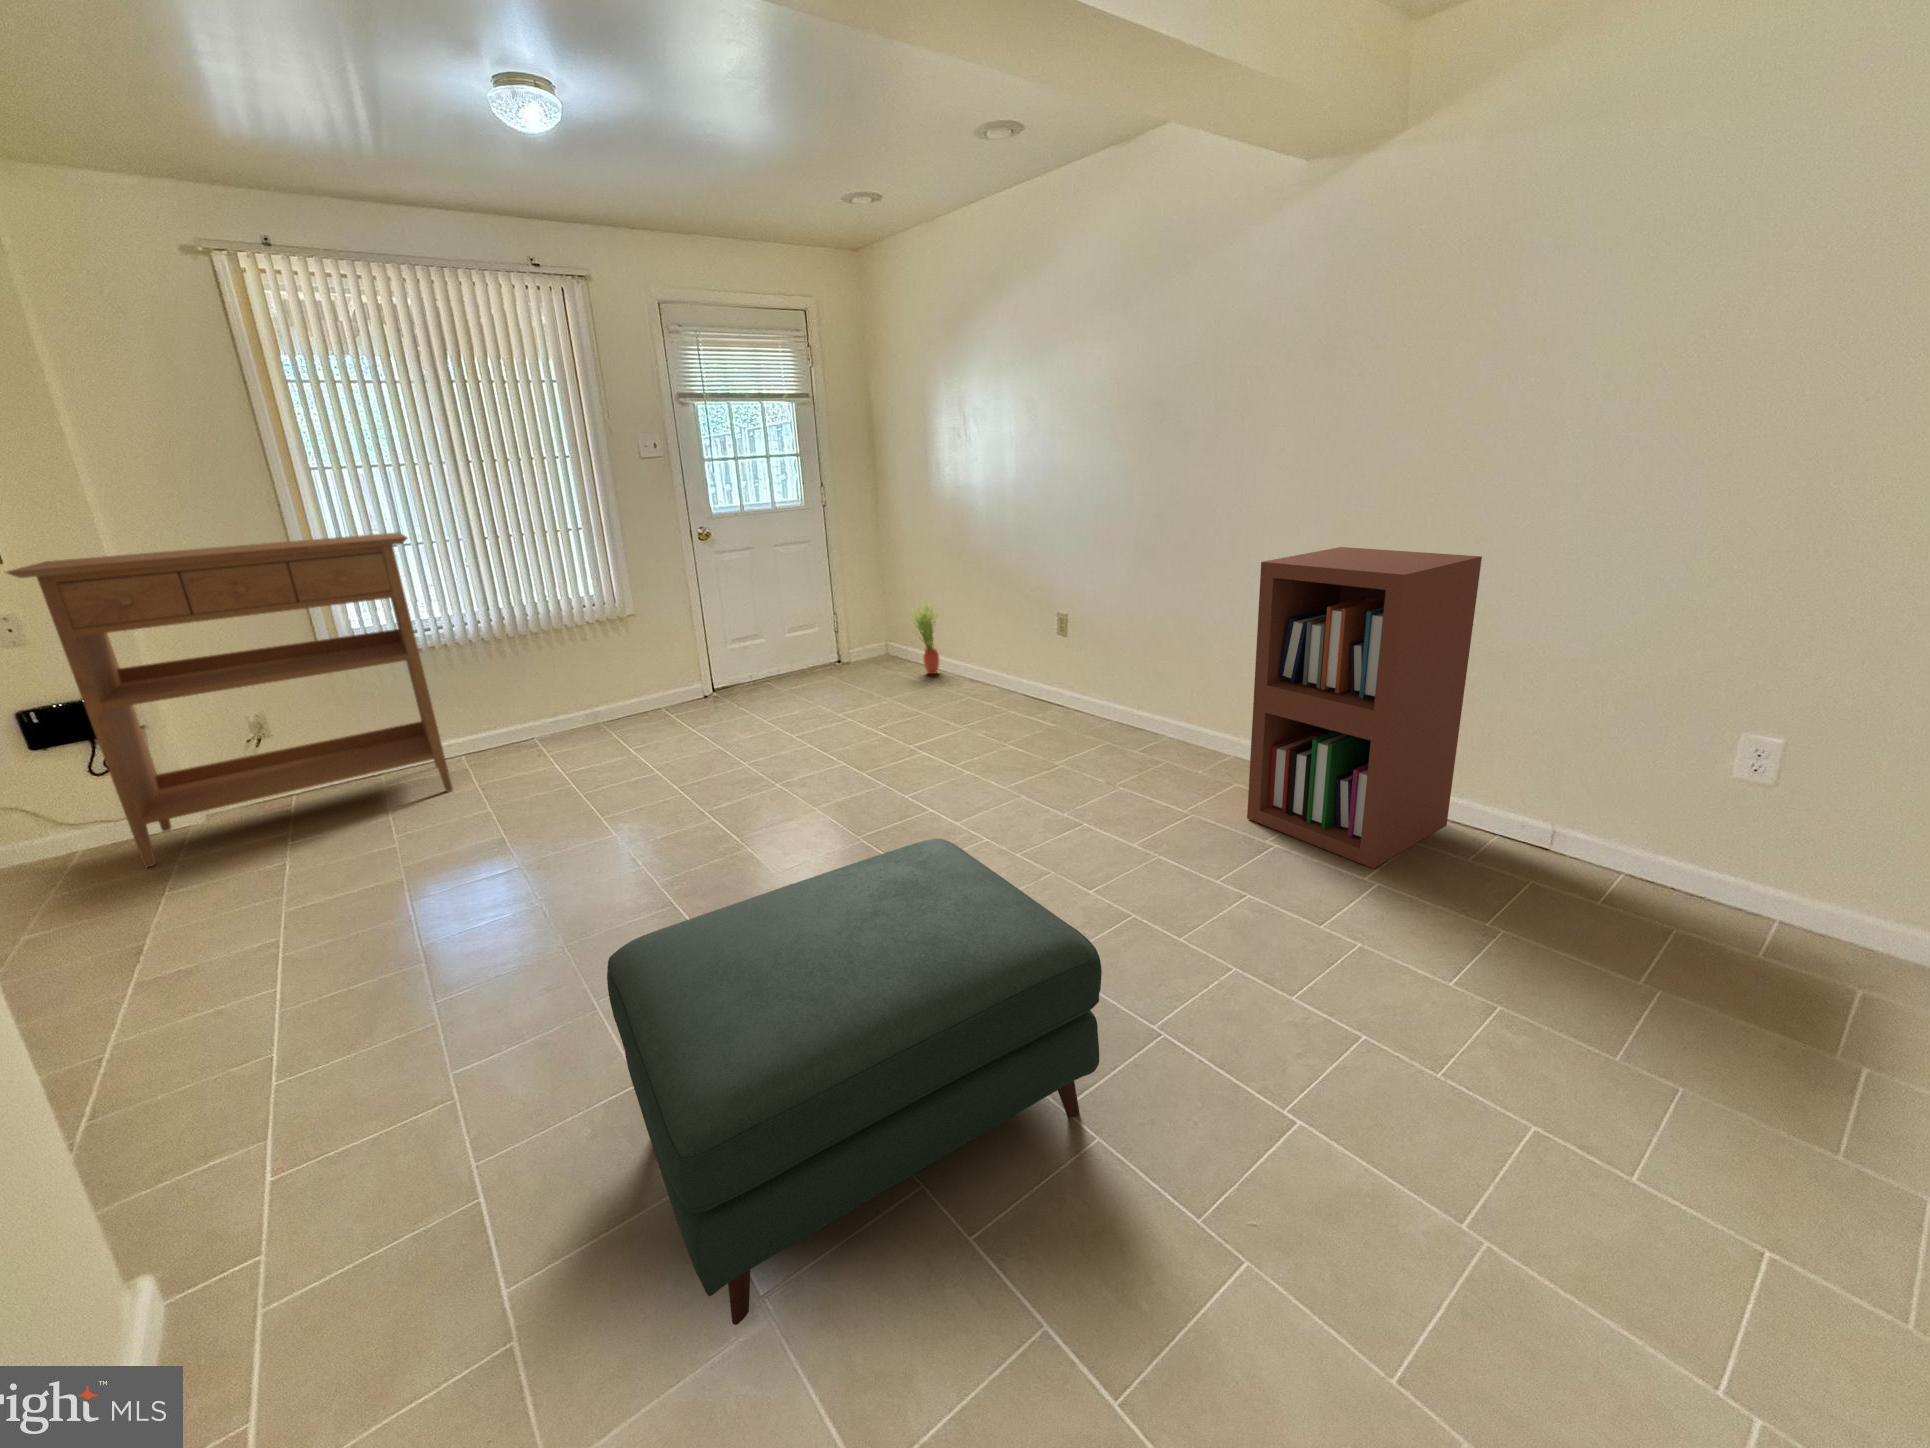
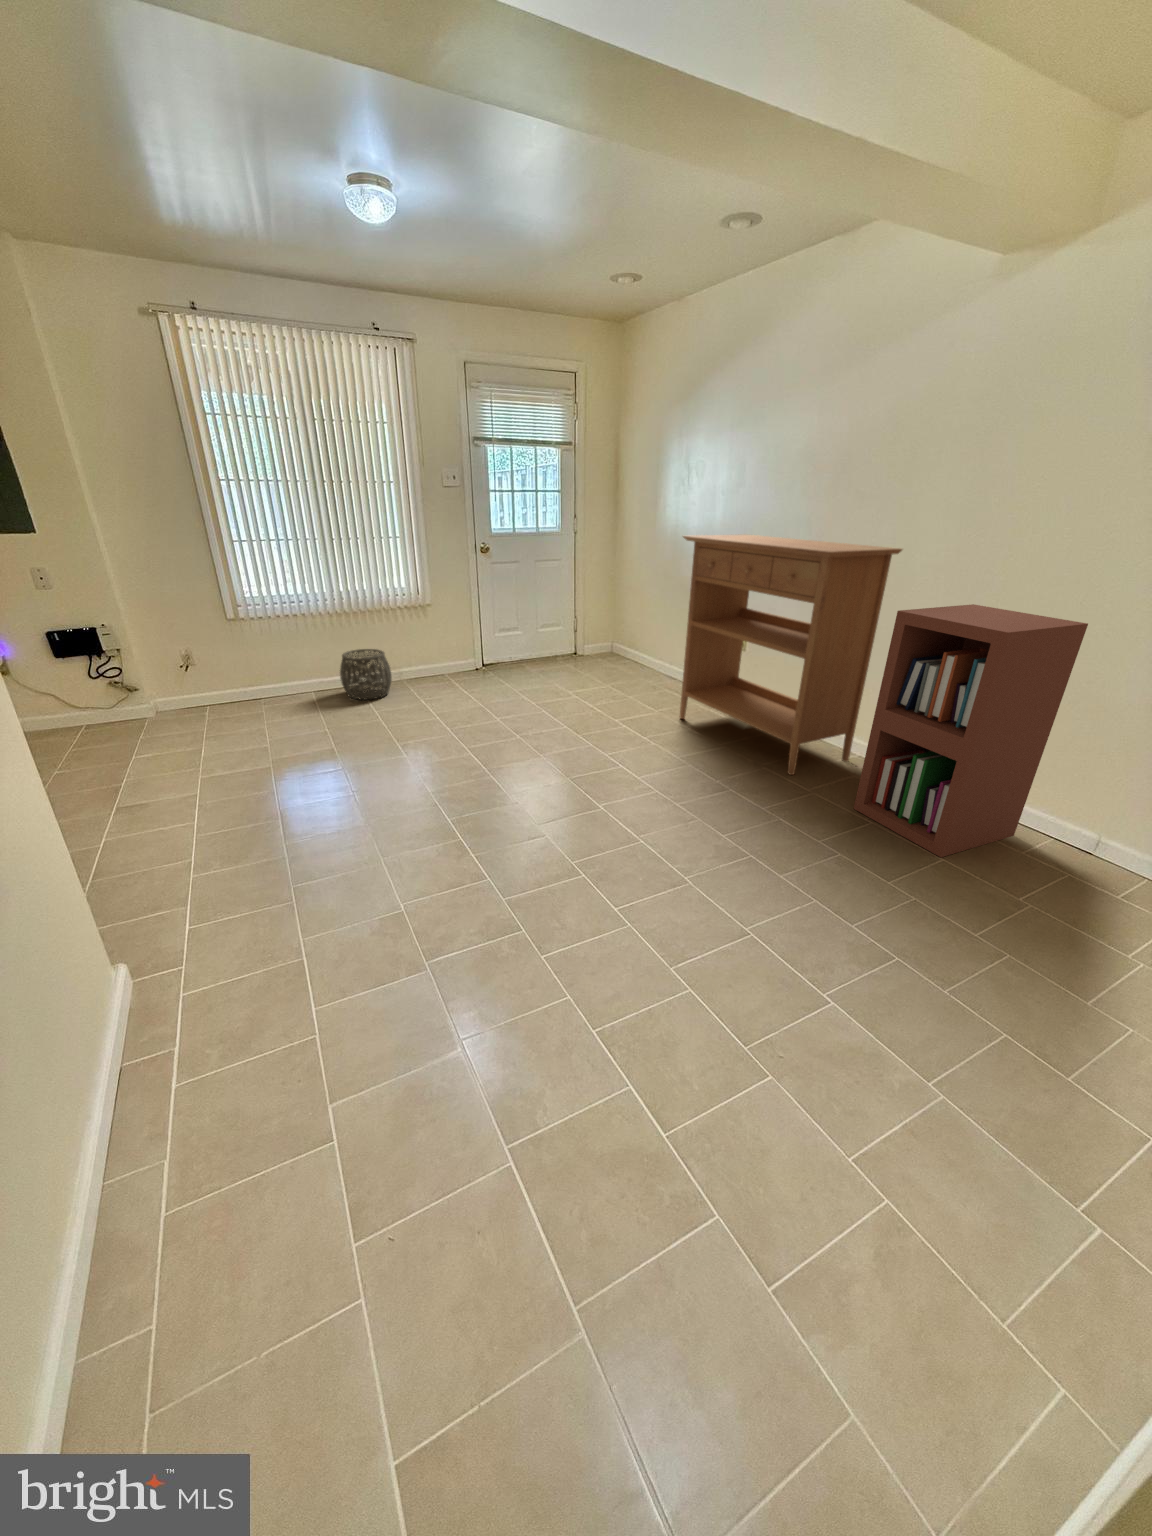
console table: present [6,532,453,867] -> present [680,534,902,775]
potted plant: present [912,605,939,674] -> none [630,615,651,673]
woven basket: none [509,682,589,756] -> present [340,649,392,700]
ottoman: present [607,839,1102,1325] -> none [383,786,698,1045]

